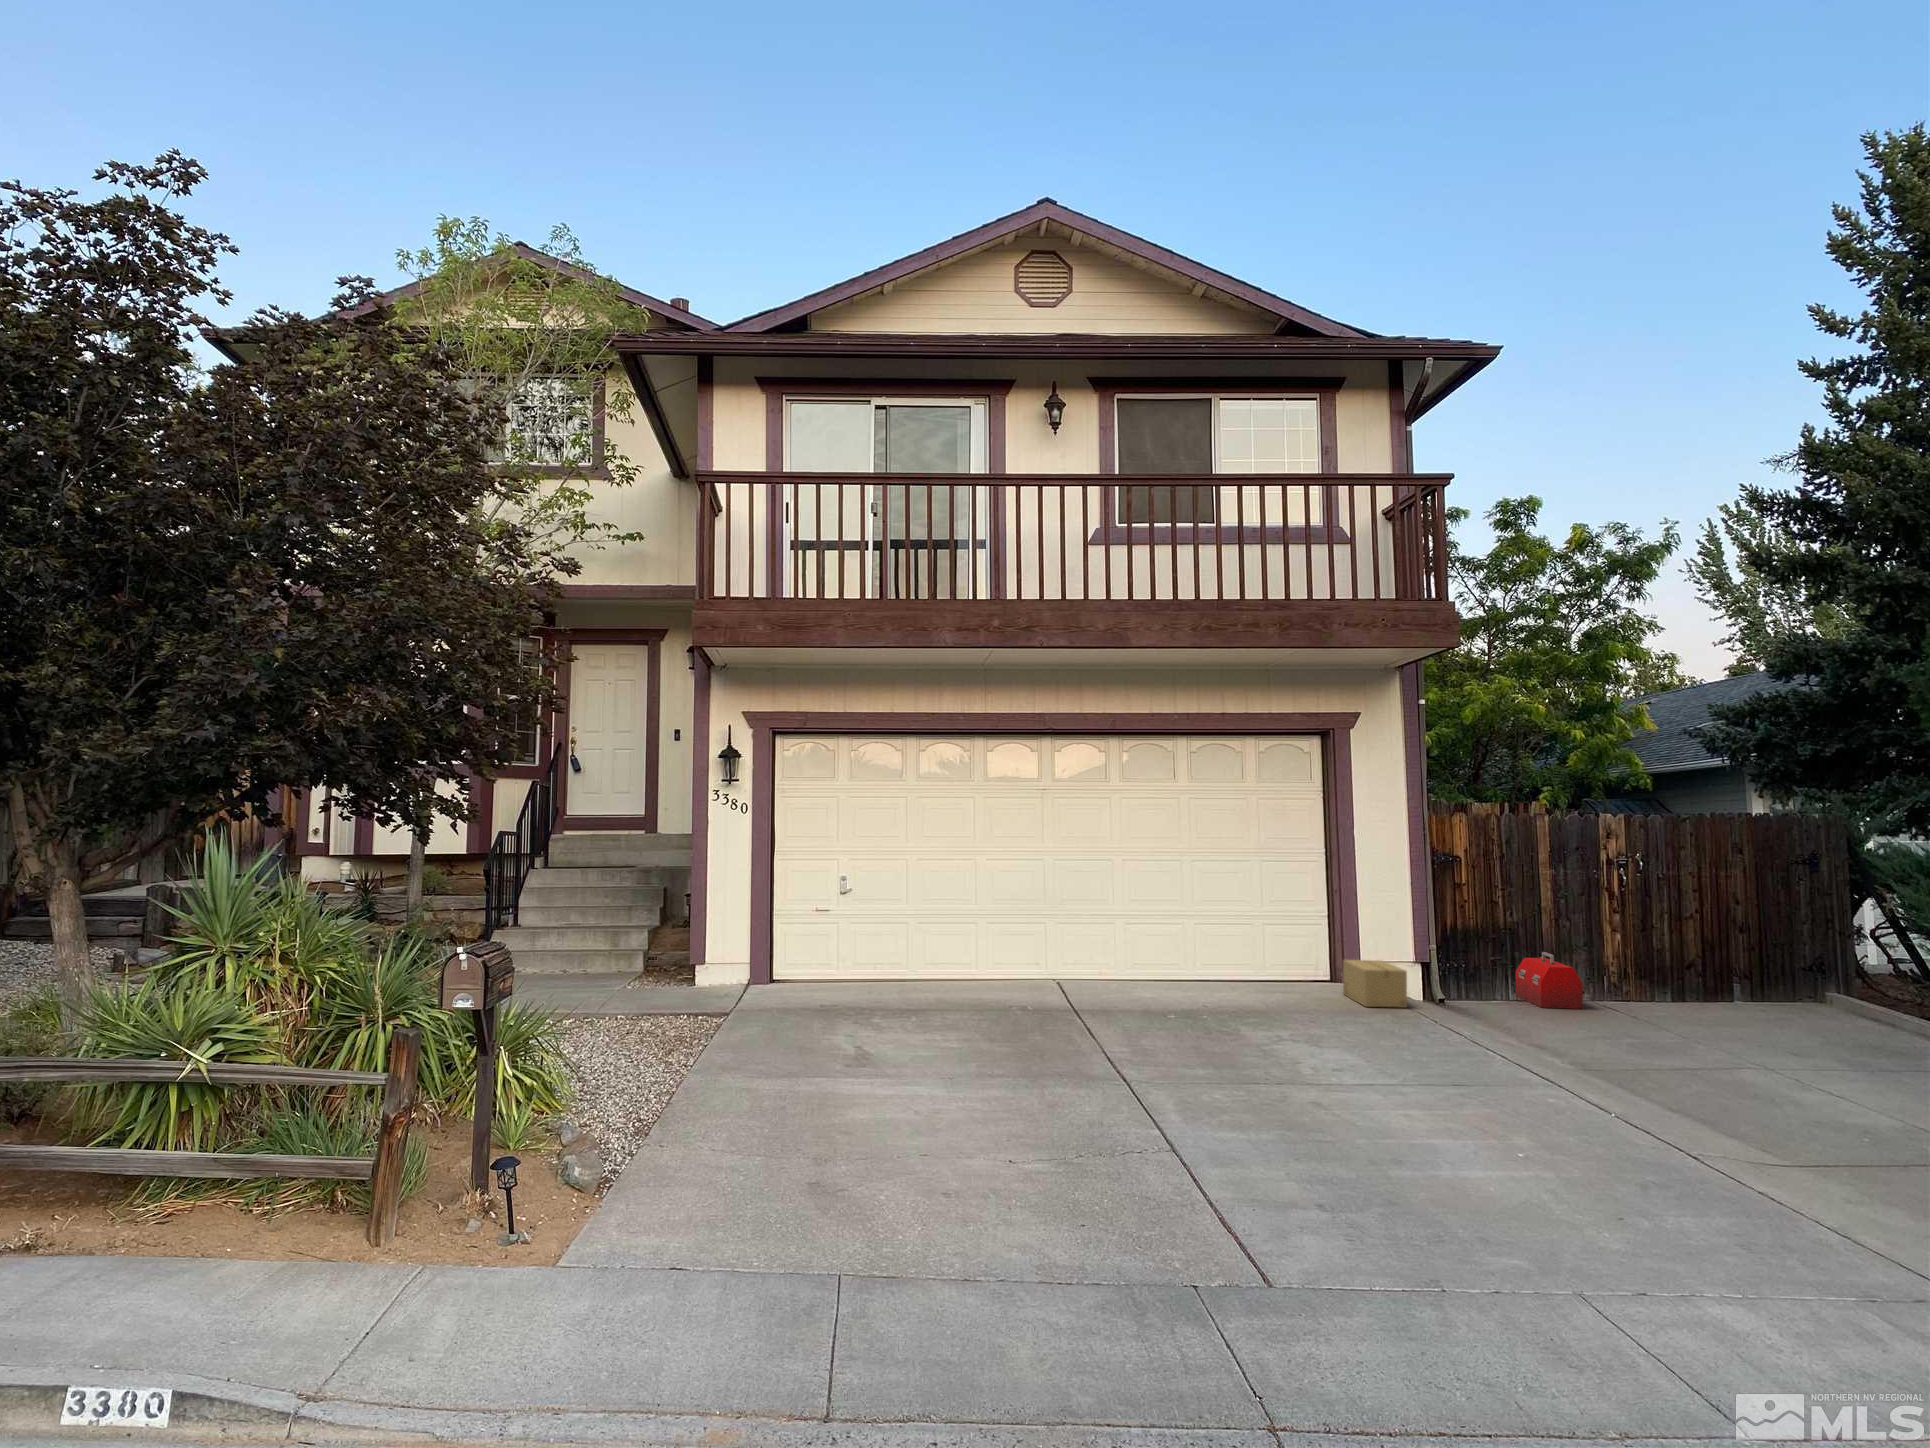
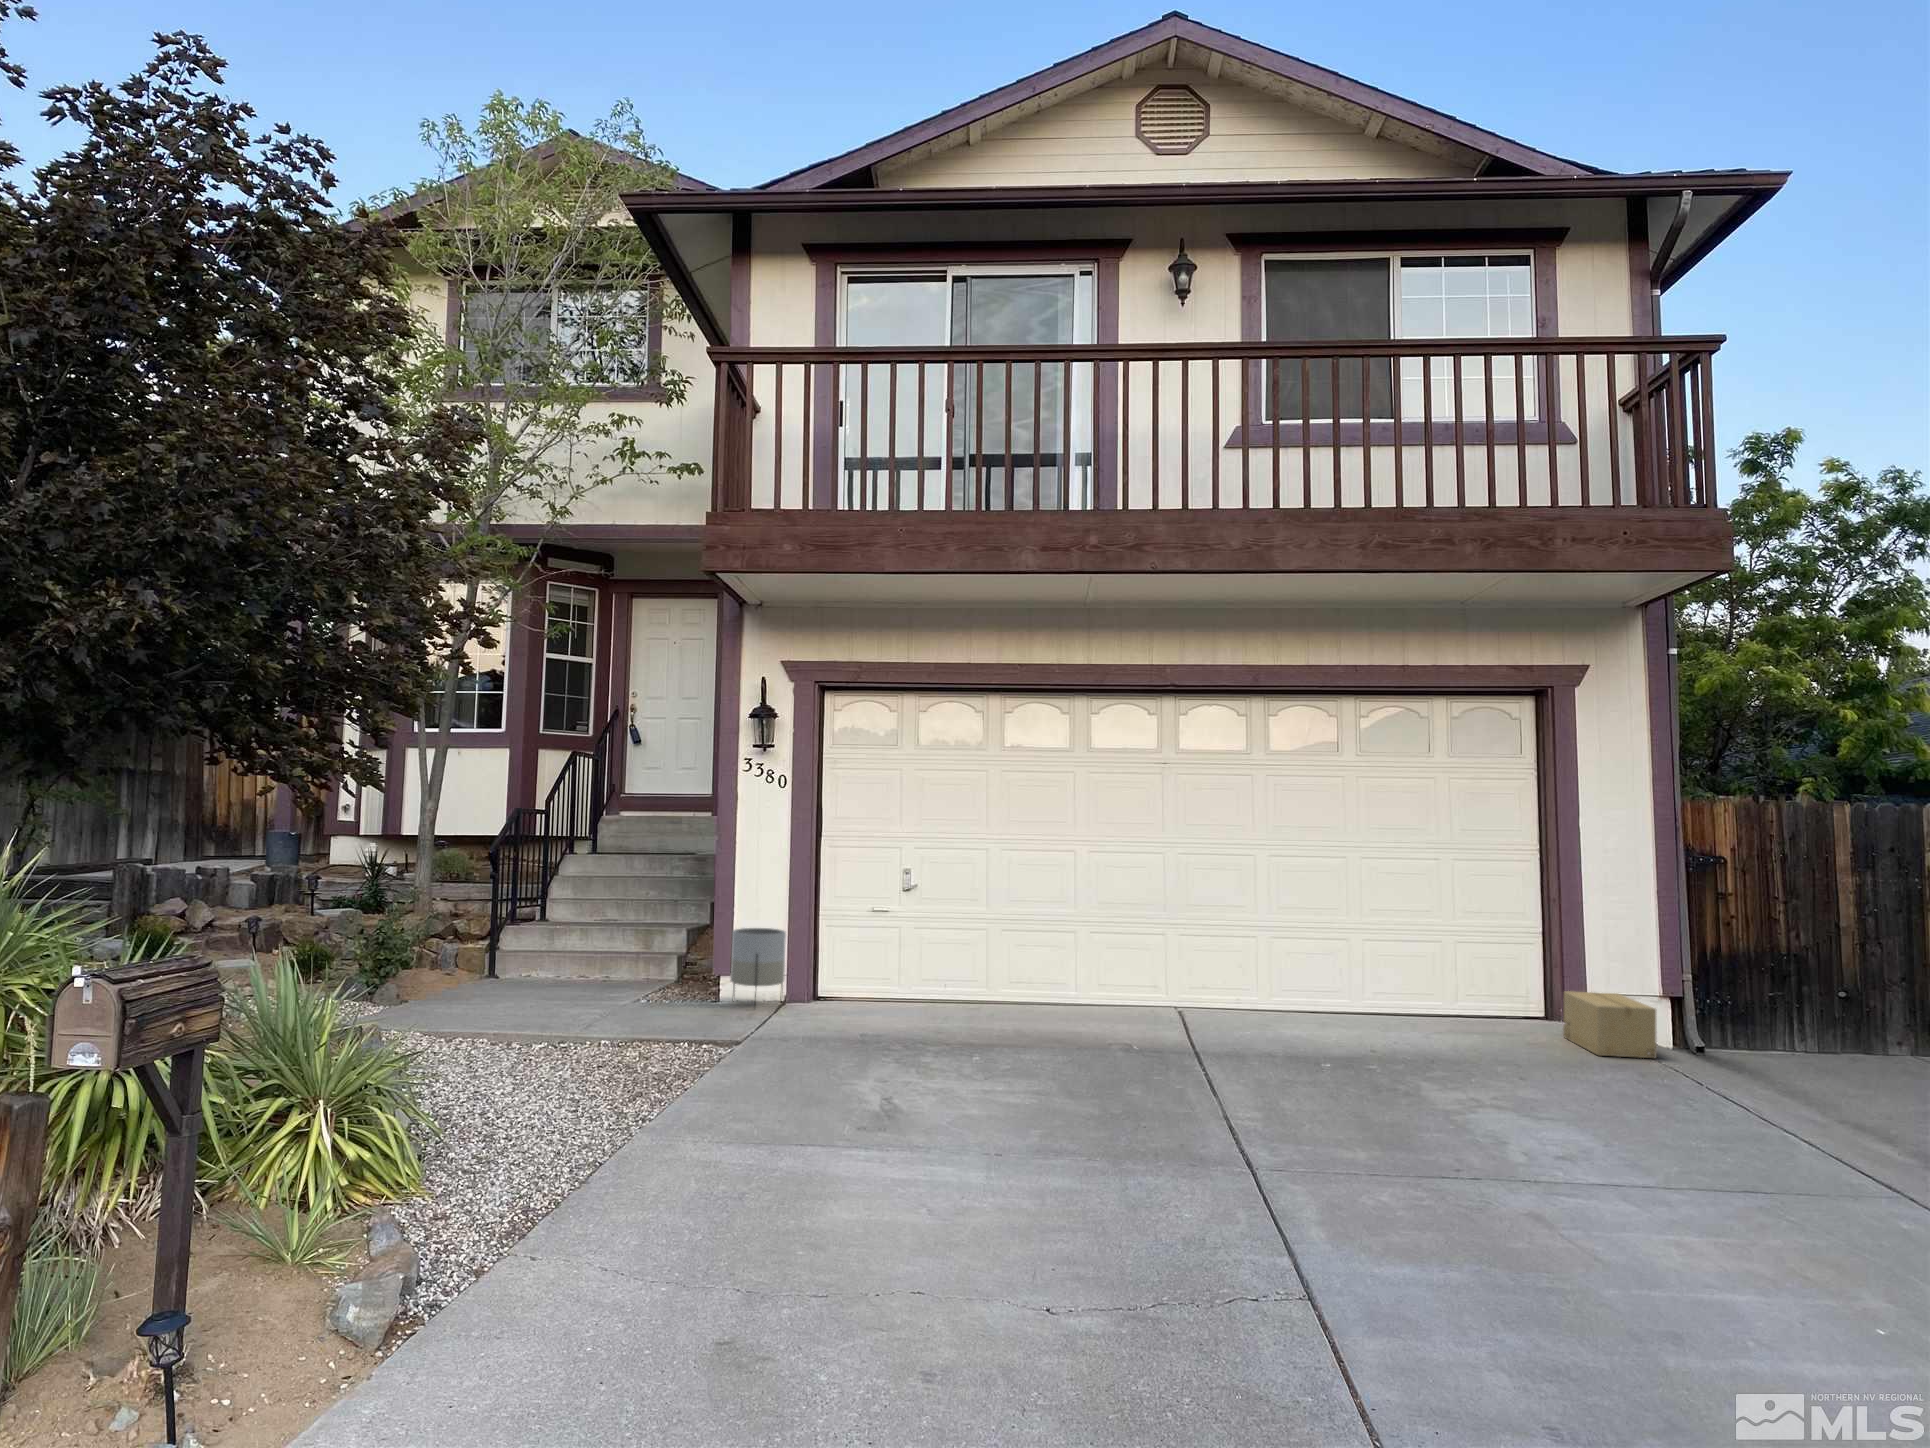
planter: none [708,926,751,991] -> present [730,928,786,992]
toolbox: present [1516,952,1583,1009] -> none [1805,988,1907,1068]

